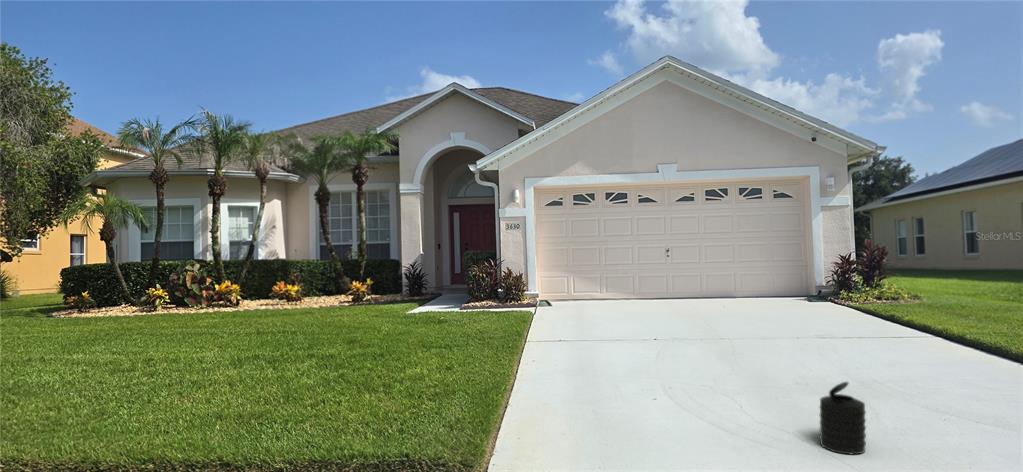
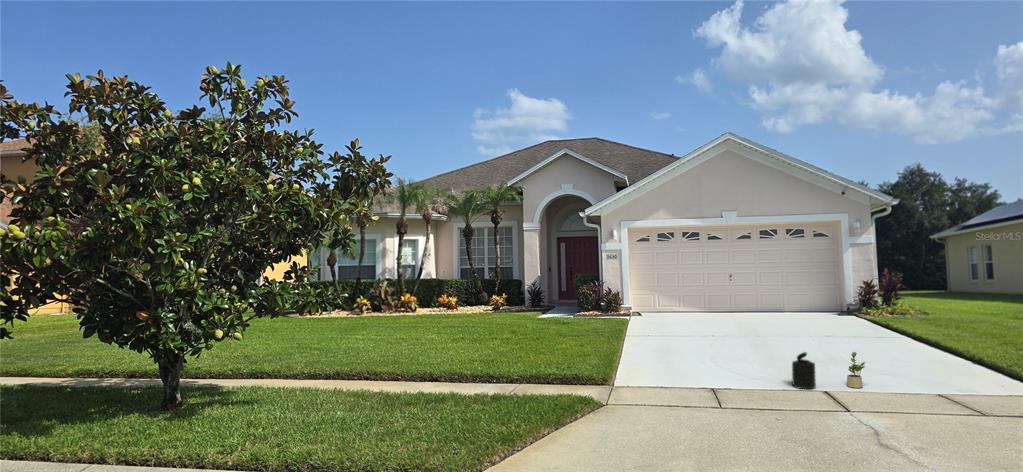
potted plant: none [916,378,953,447] -> present [847,352,865,388]

